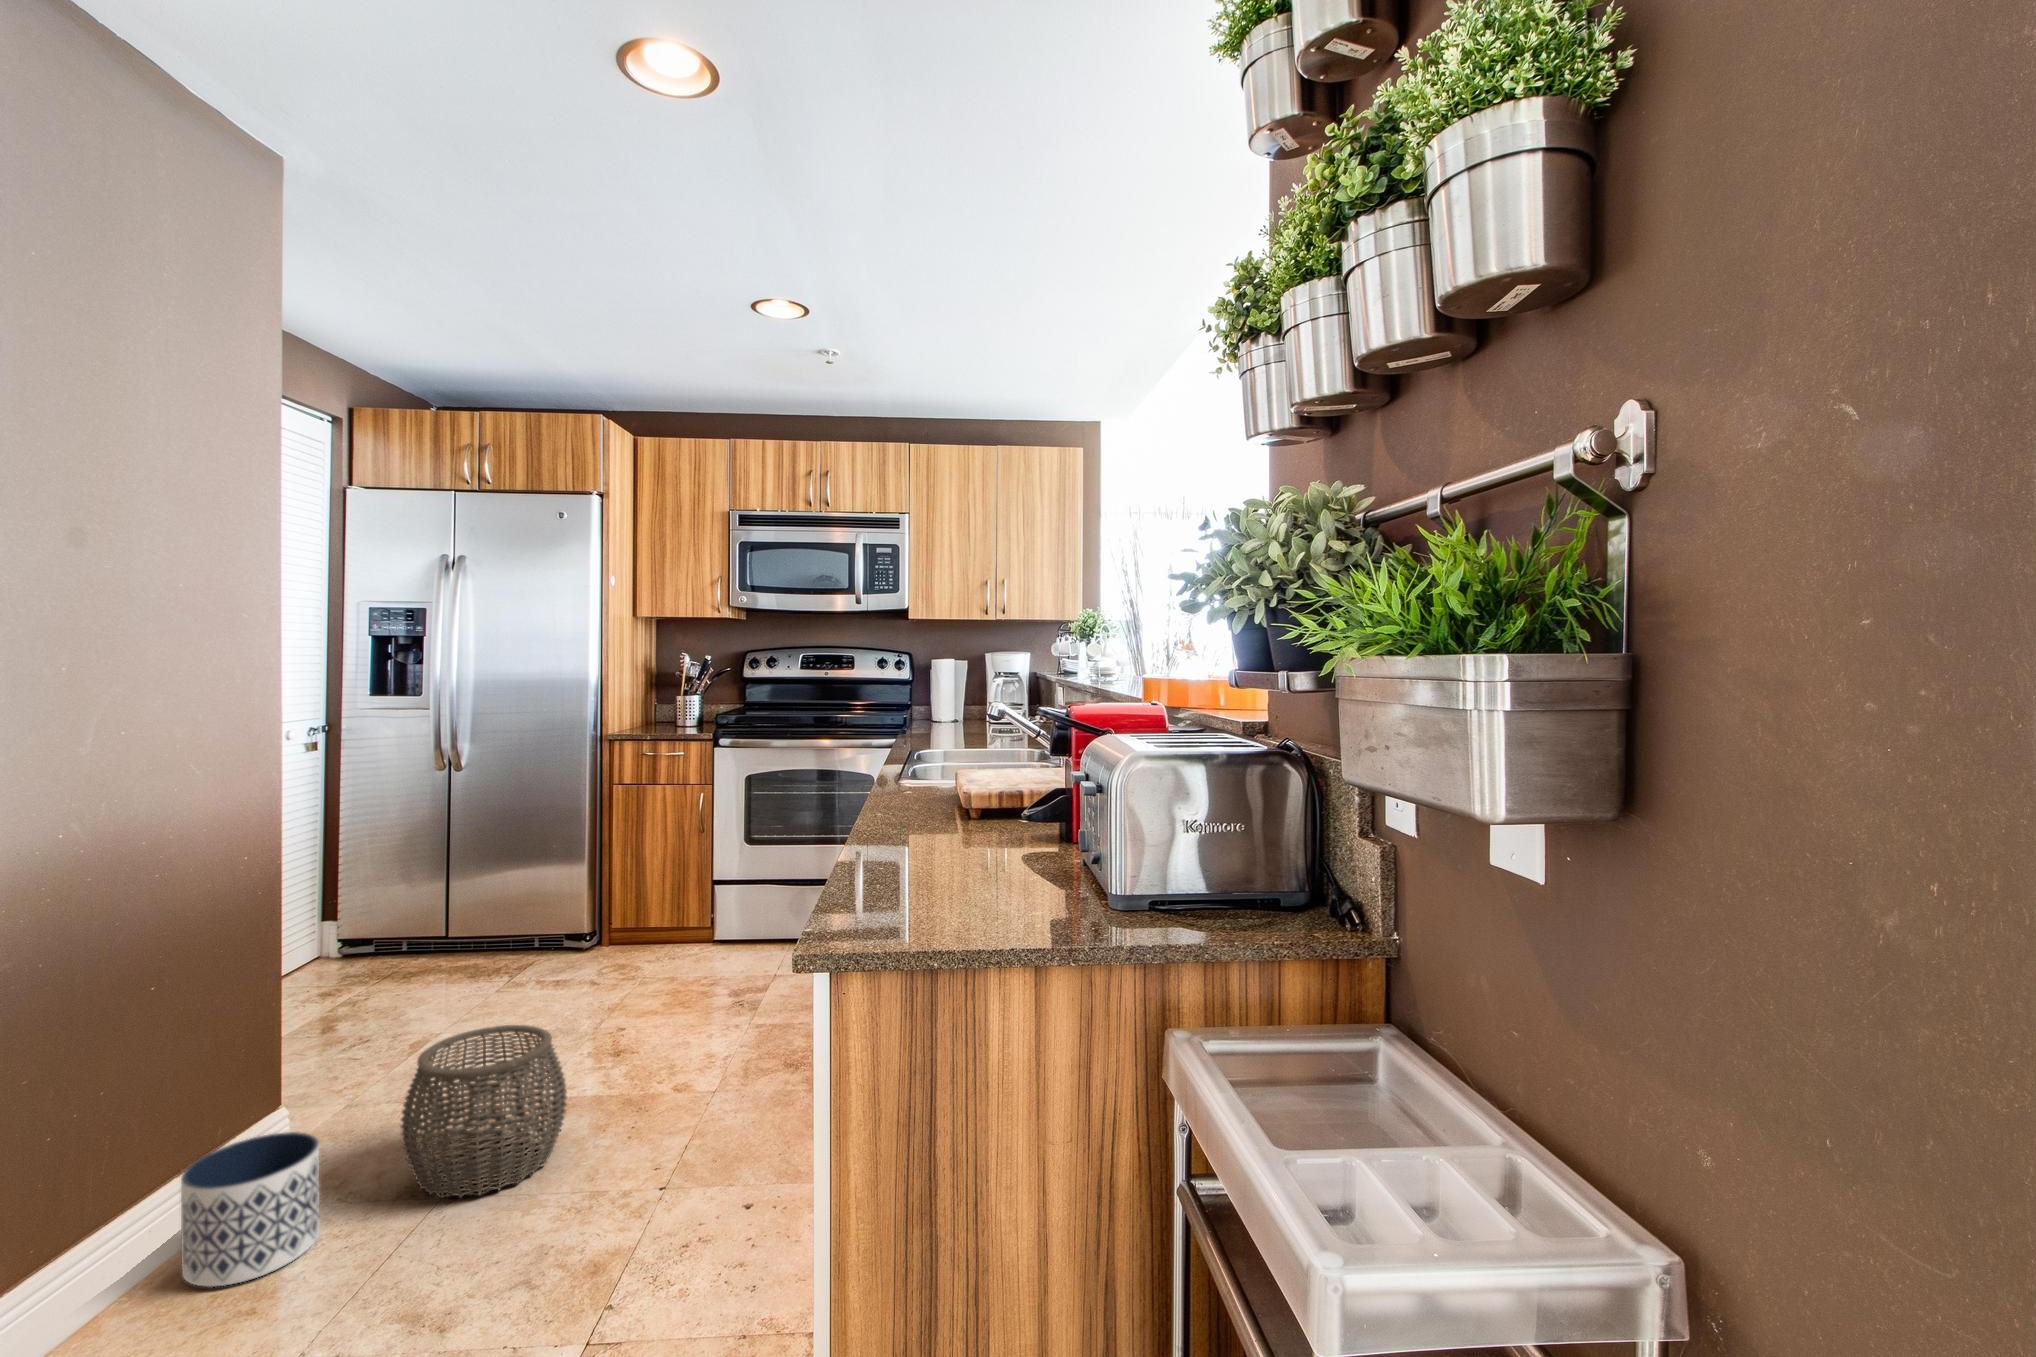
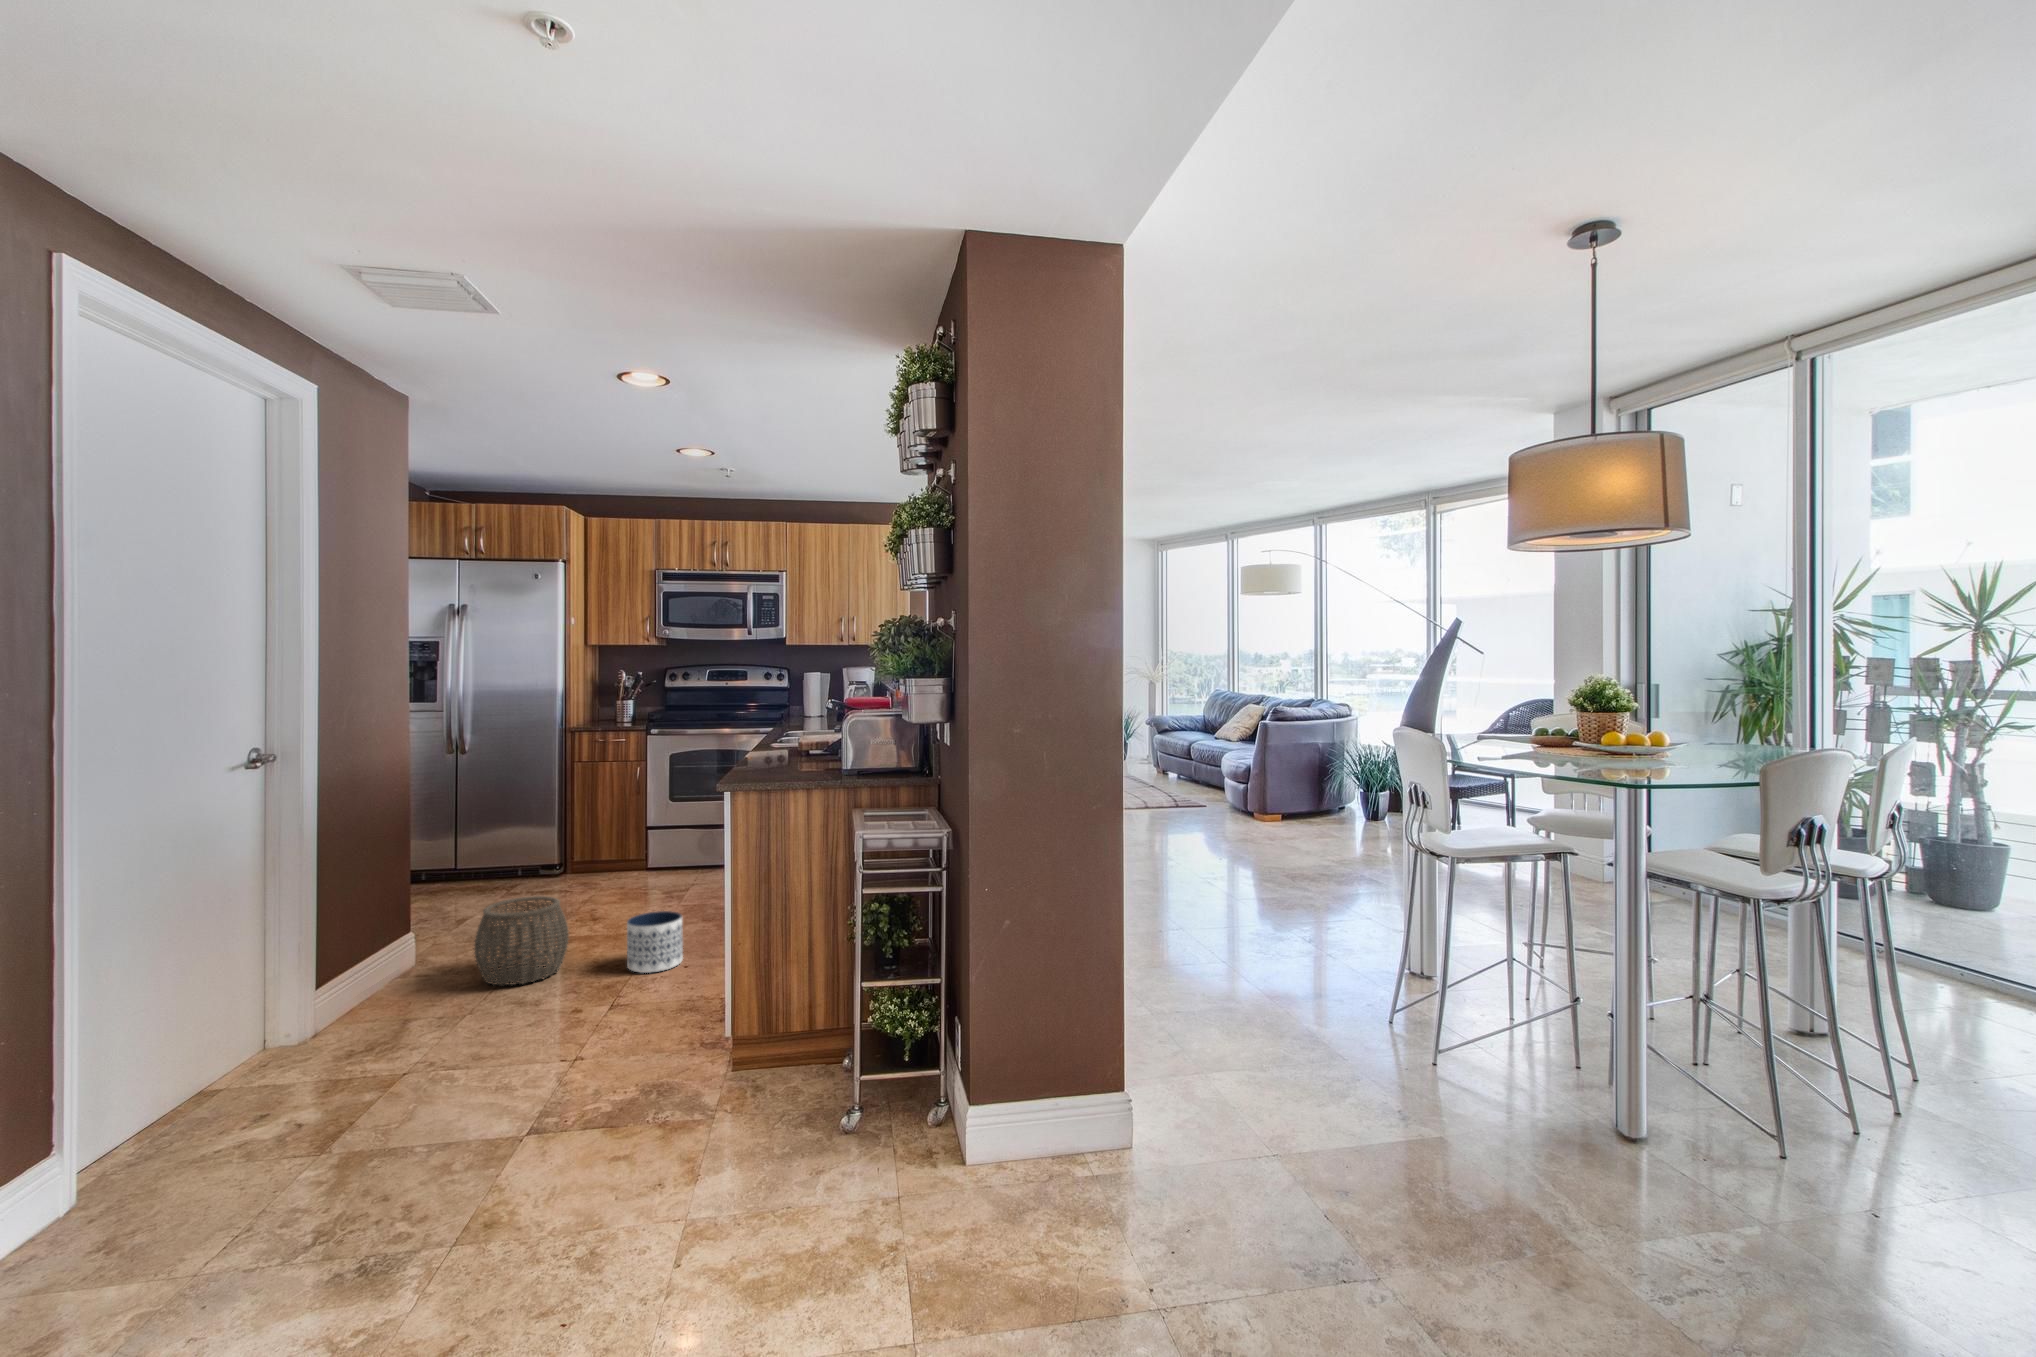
planter: present [181,1132,320,1287] -> present [627,911,683,973]

